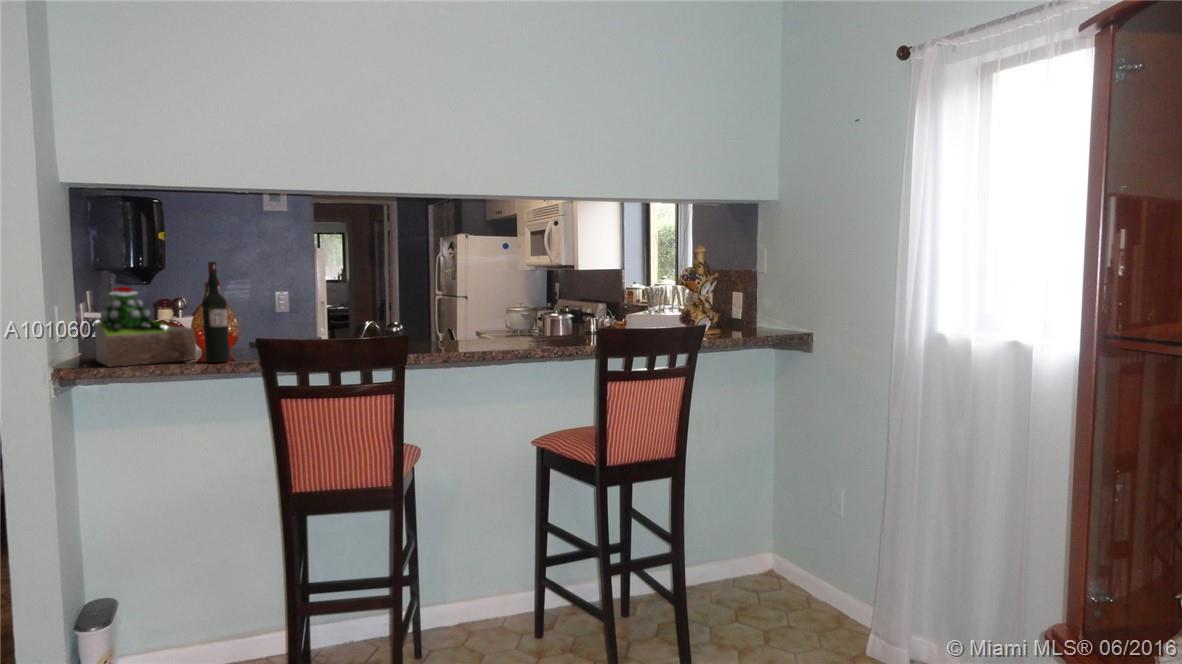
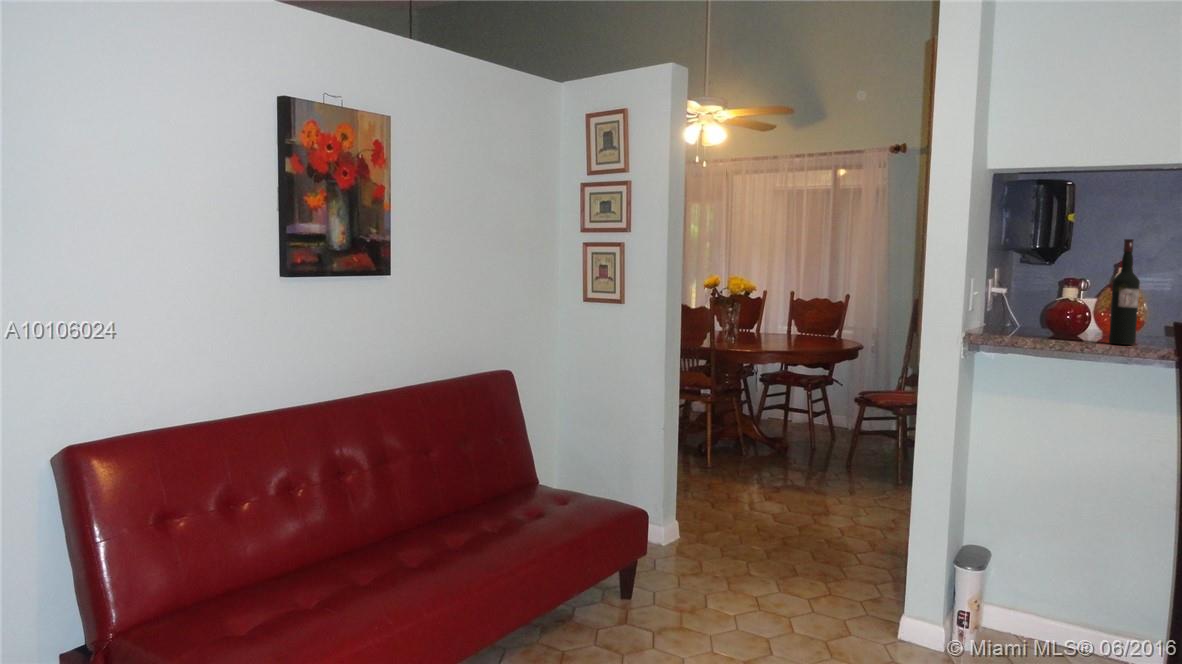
succulent plant: present [94,287,196,367] -> none [1000,264,1099,340]

